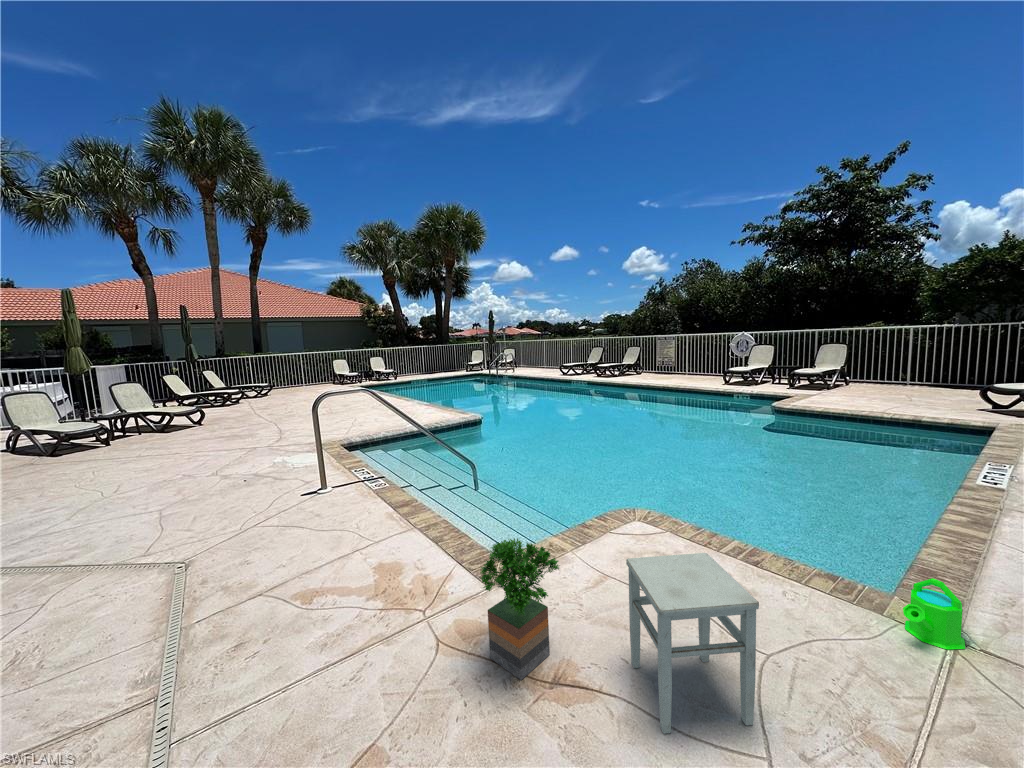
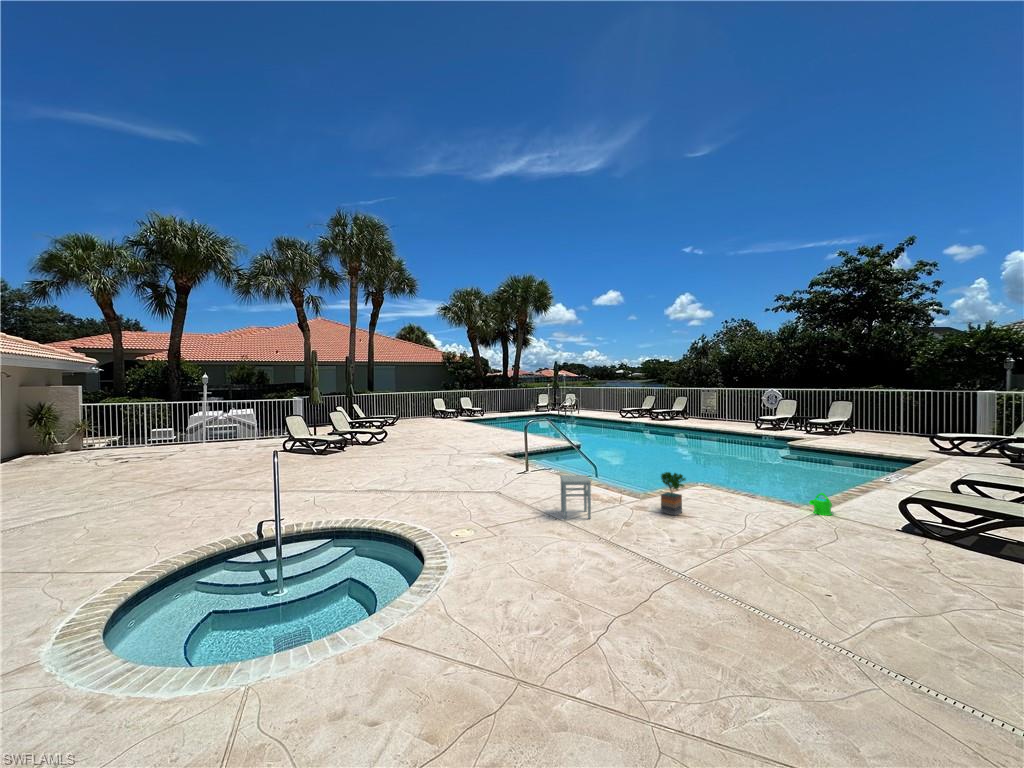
stool: present [626,553,759,734] -> present [560,475,591,519]

